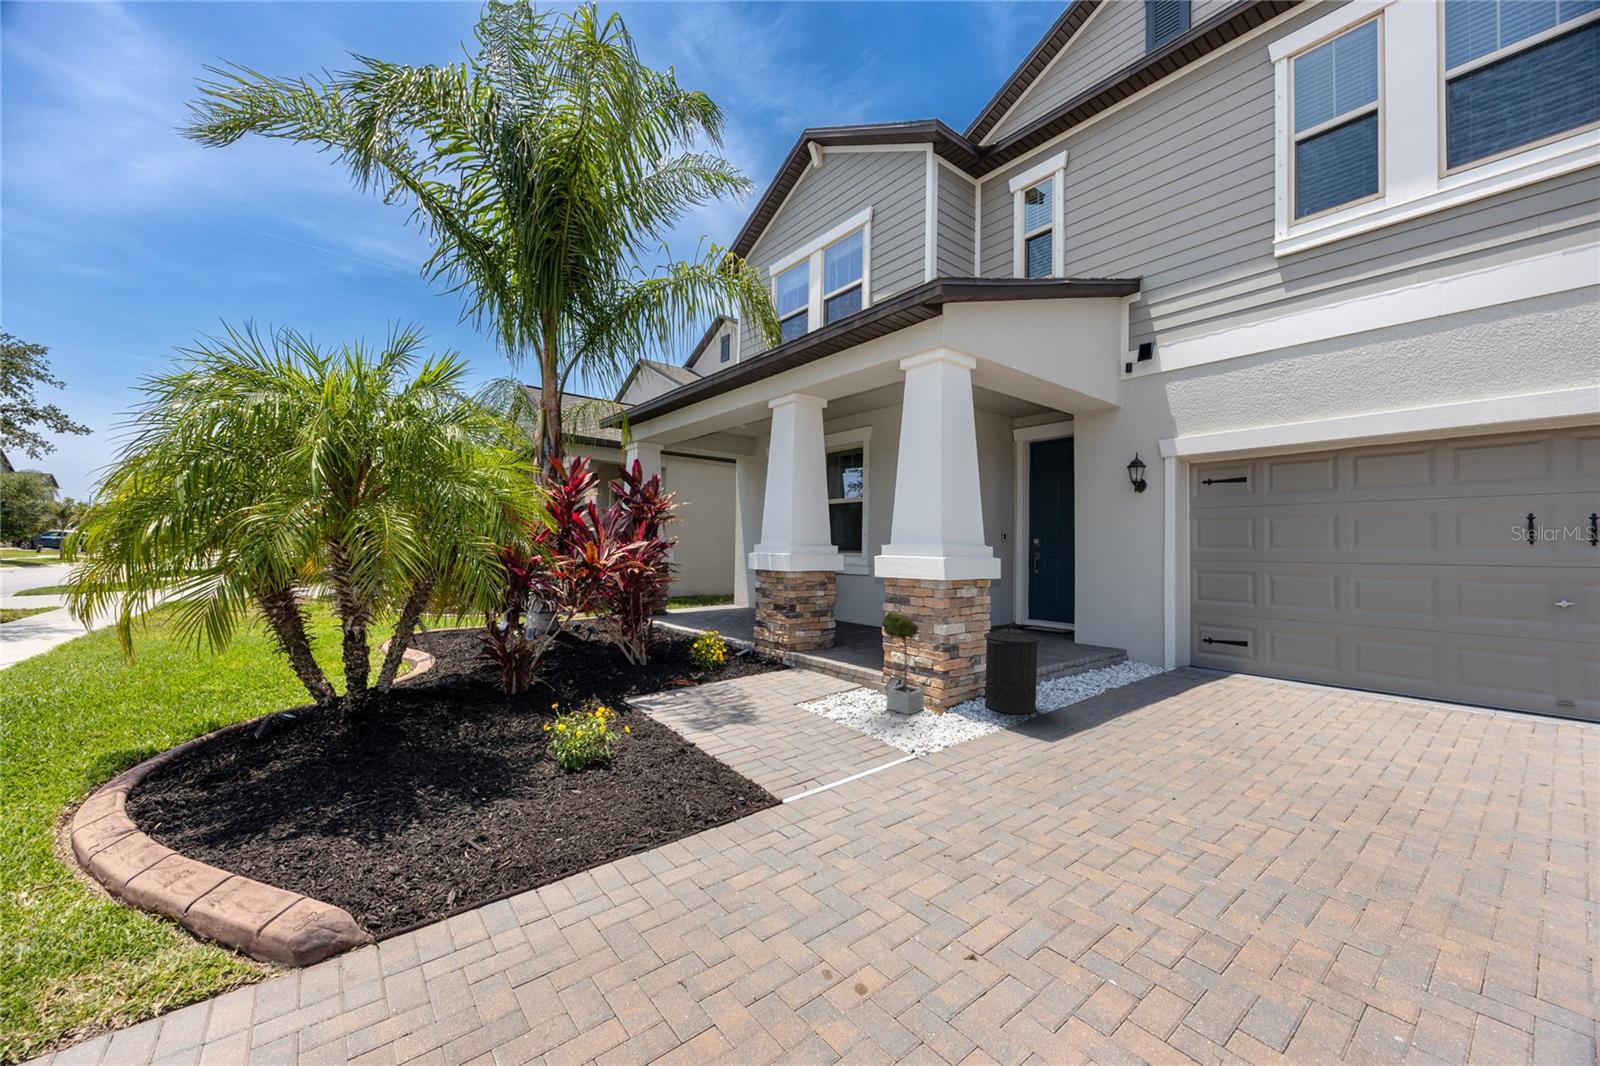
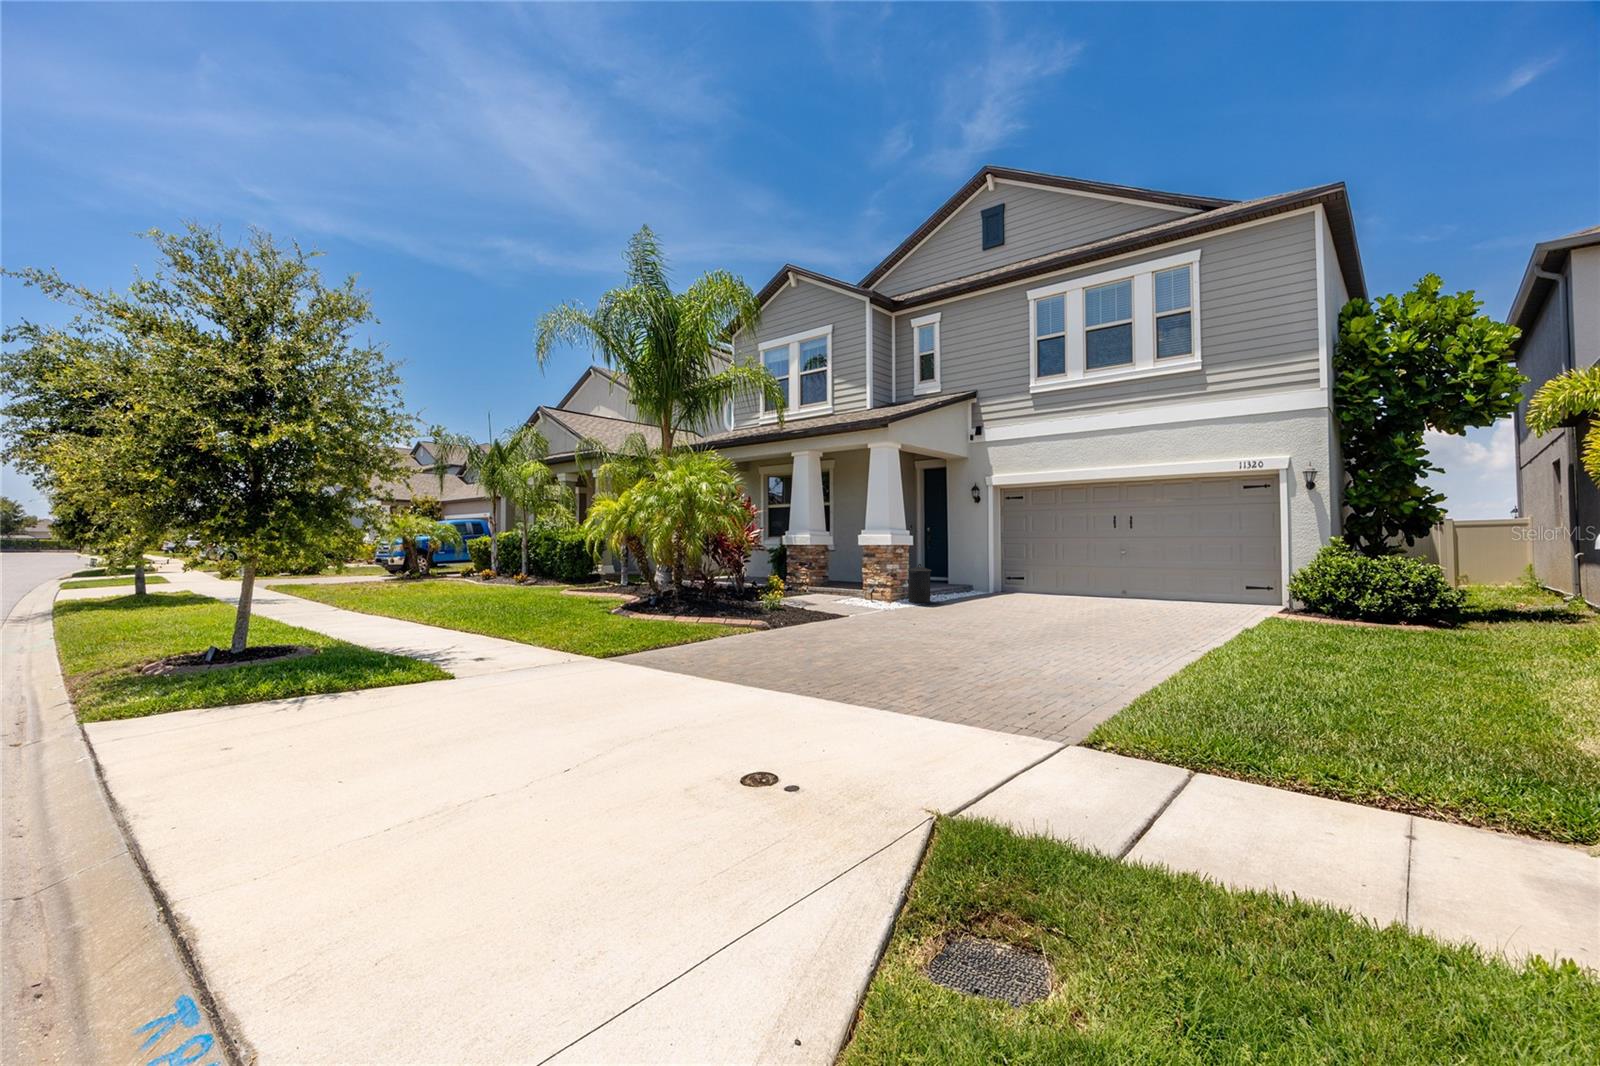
potted tree: present [882,612,924,714] -> none [864,560,883,604]

